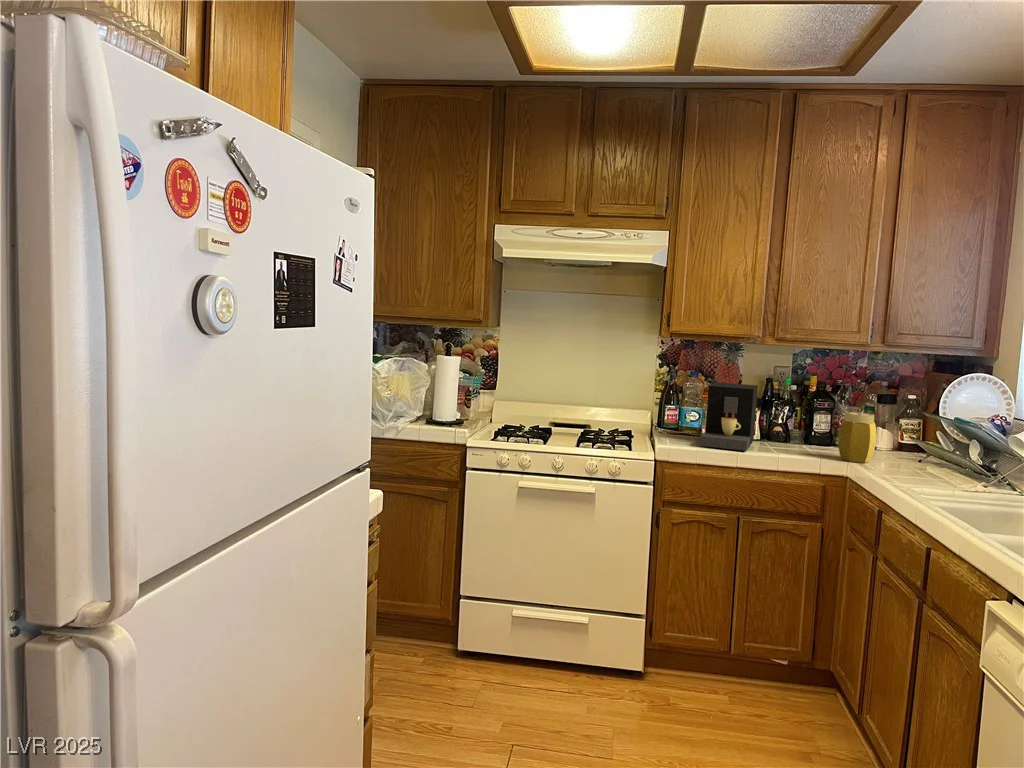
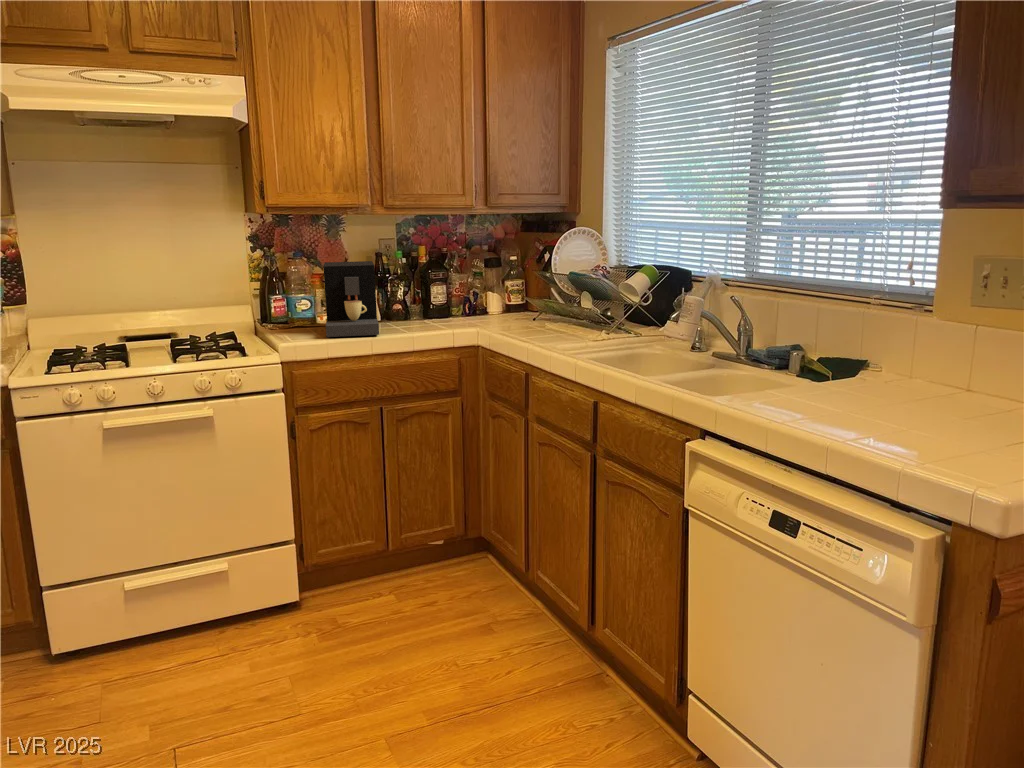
jar: present [838,412,877,463] -> none [467,278,501,330]

